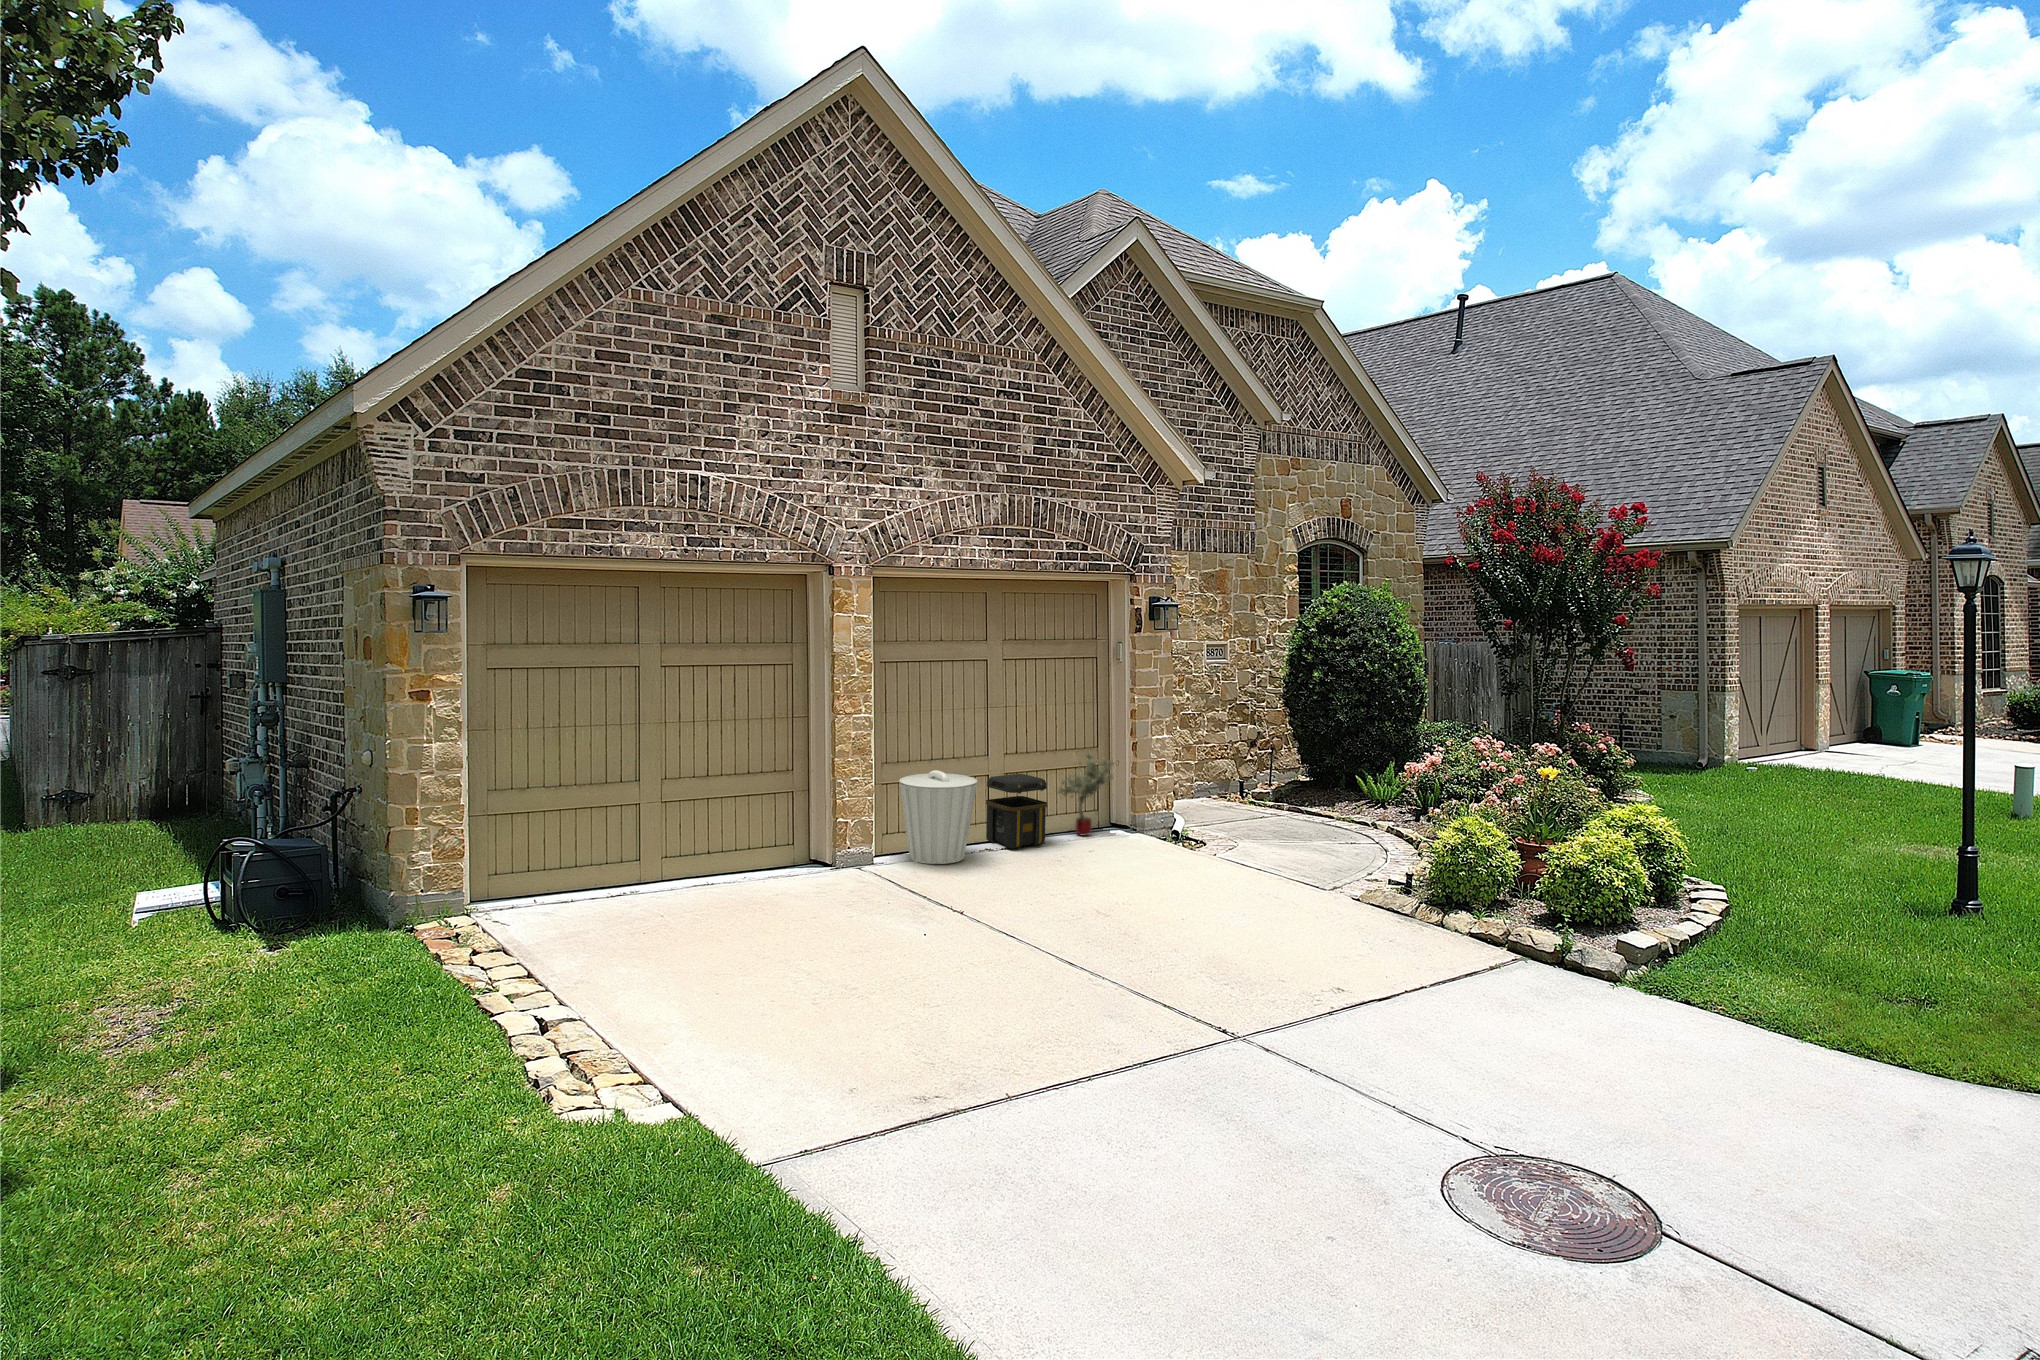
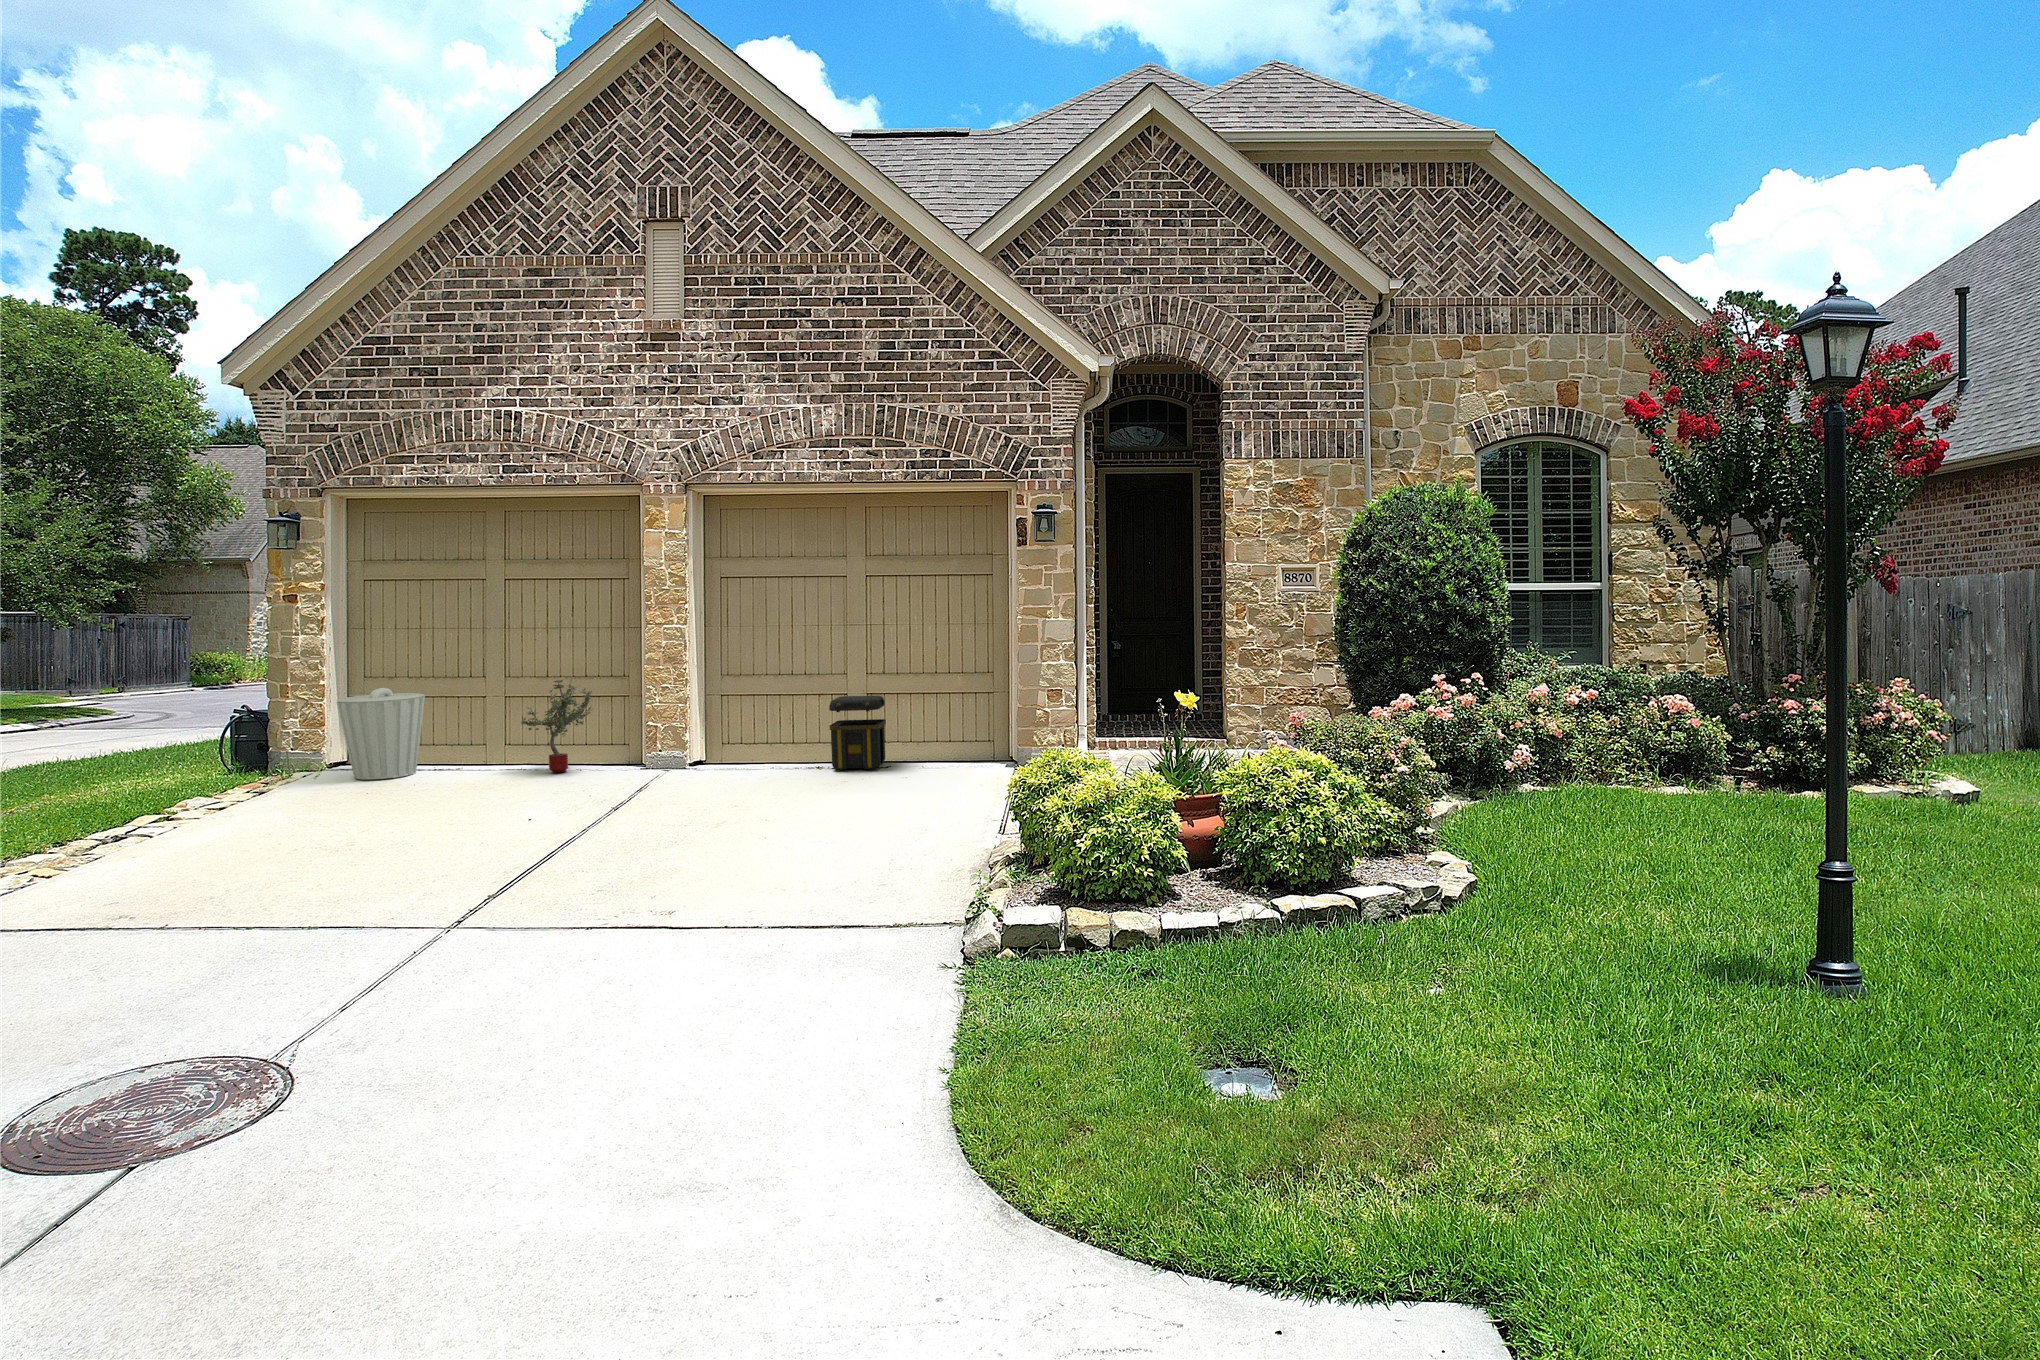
potted tree: present [1057,751,1114,836] -> present [522,679,592,773]
trash can: present [899,770,977,864] -> present [336,688,425,779]

